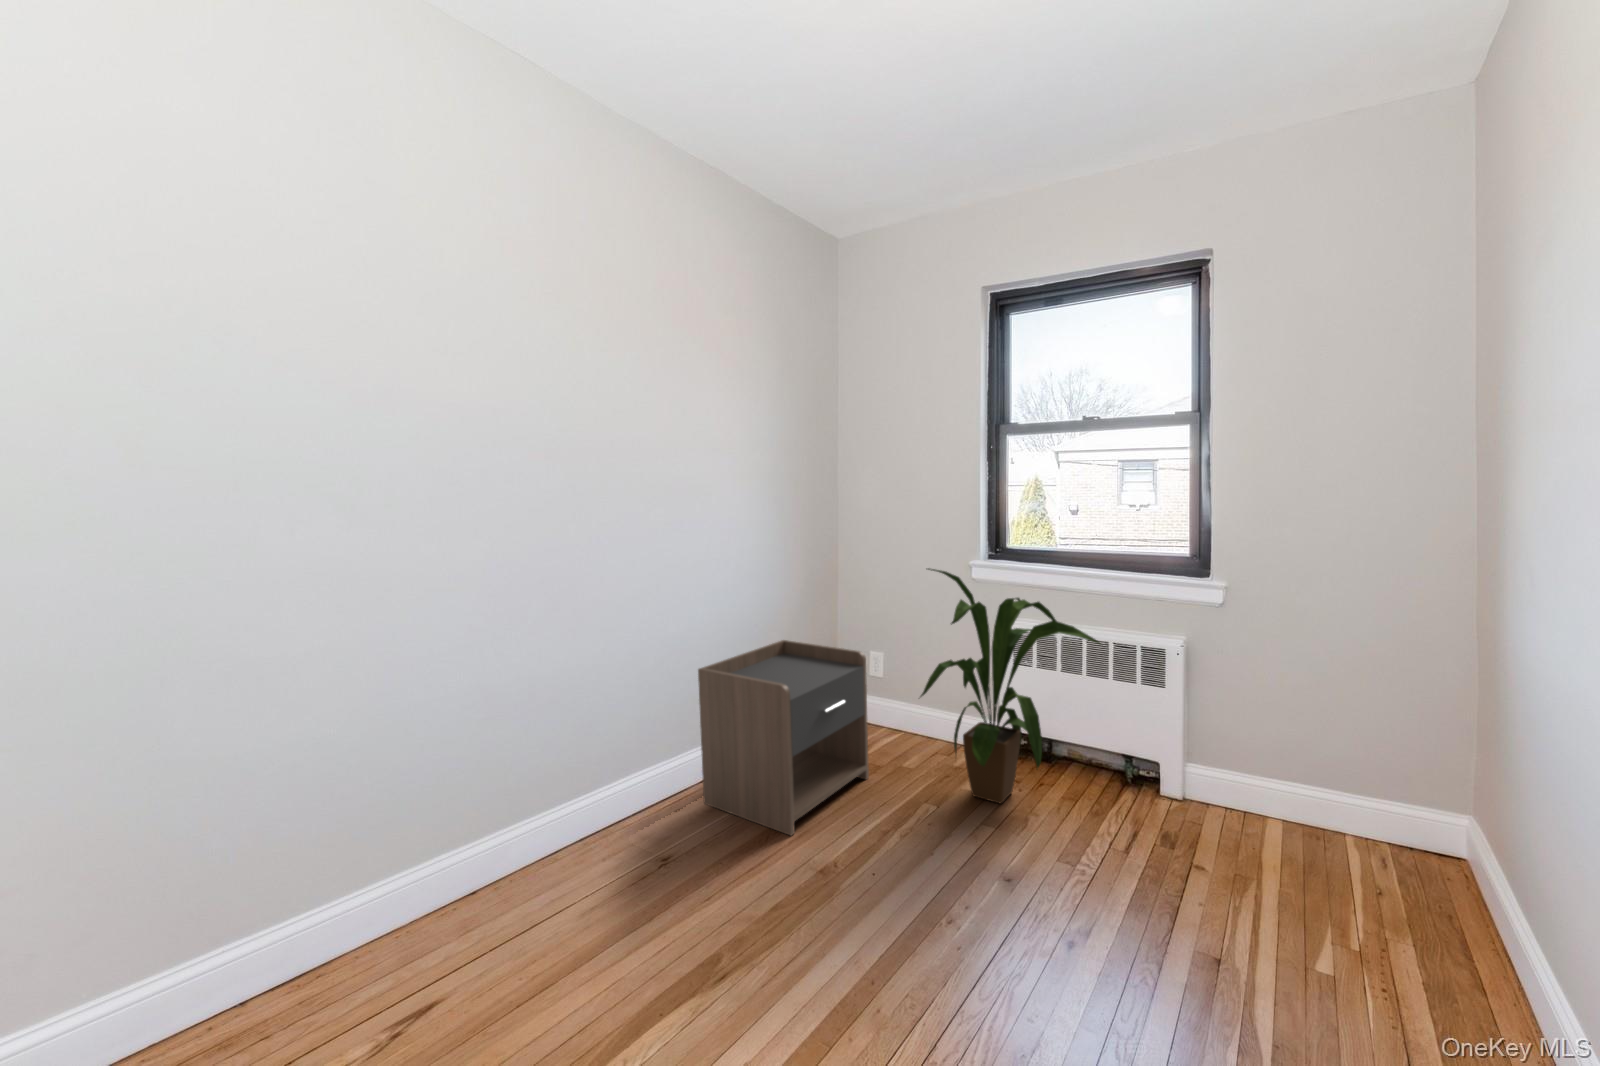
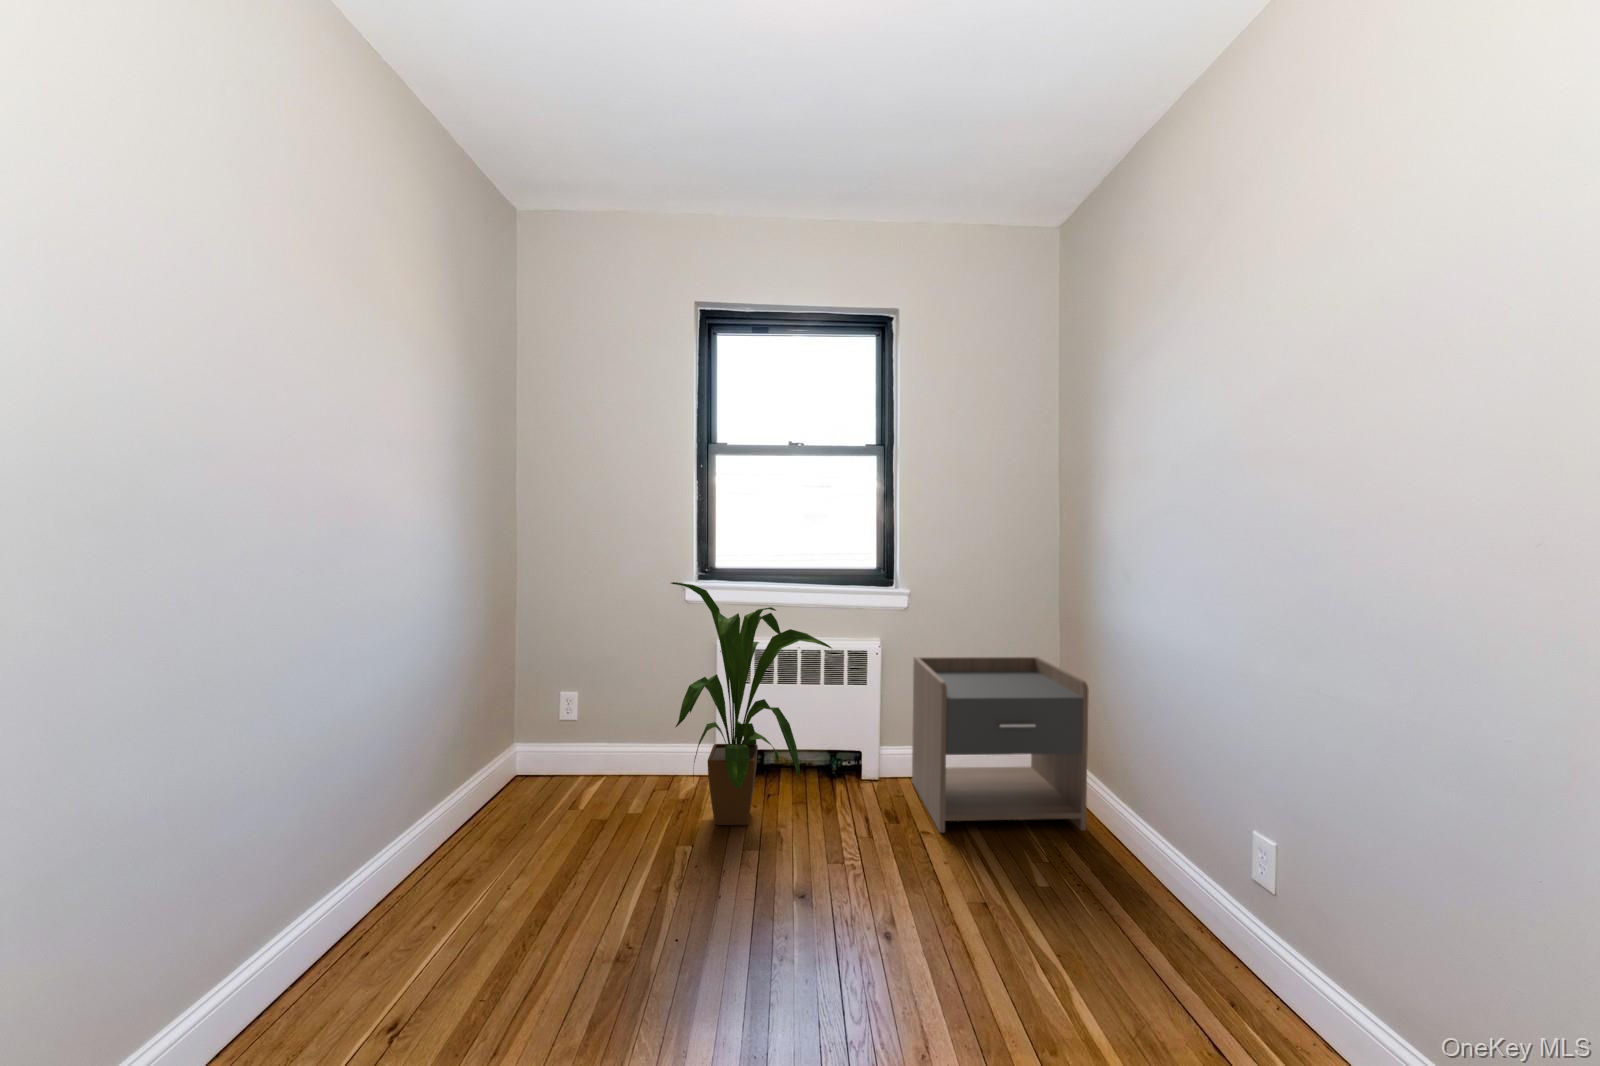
nightstand: present [698,640,869,835] -> present [912,657,1089,833]

